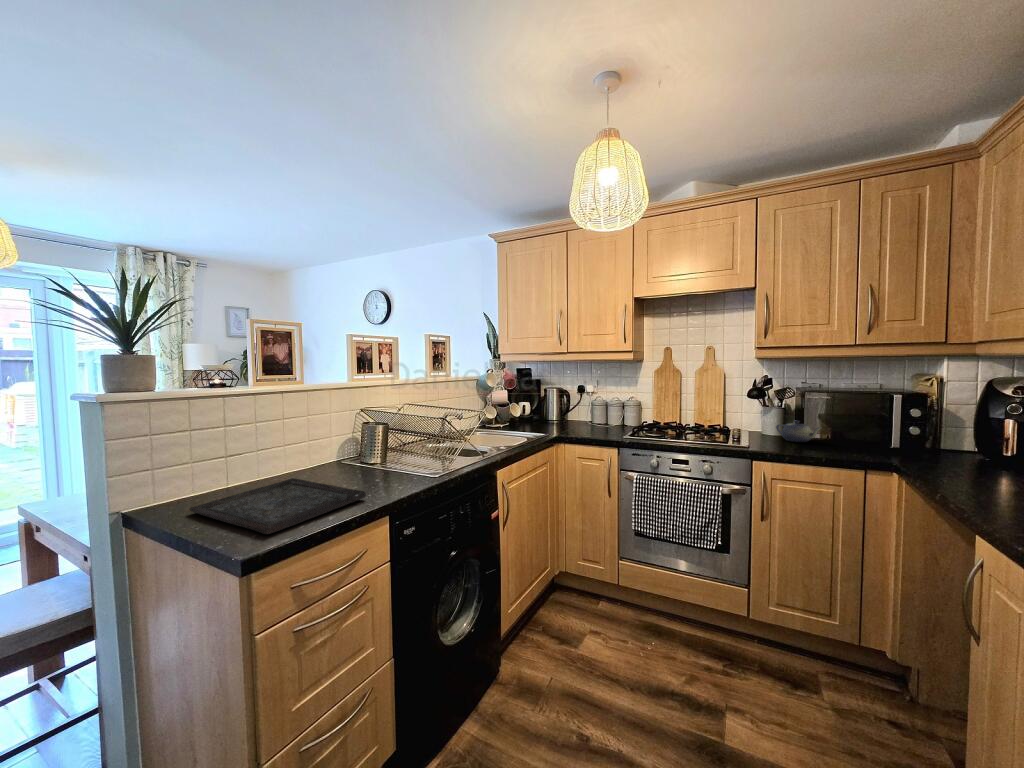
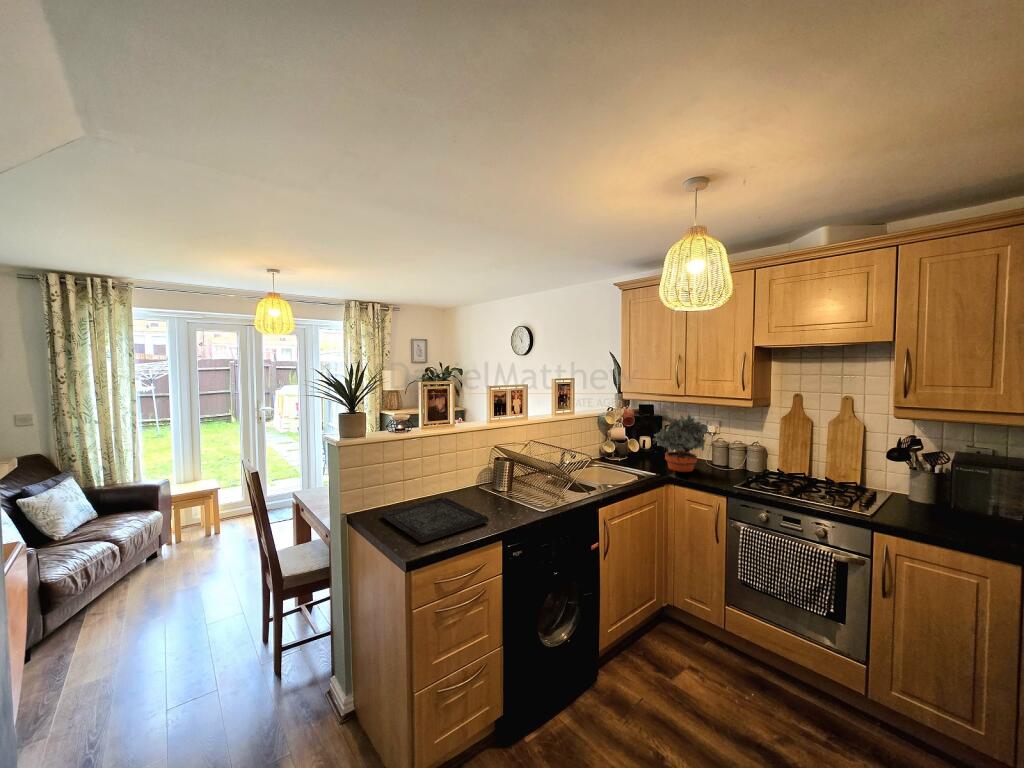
potted plant: none [539,368,591,431] -> present [653,414,707,472]
teapot: present [776,420,821,442] -> none [922,493,982,519]

